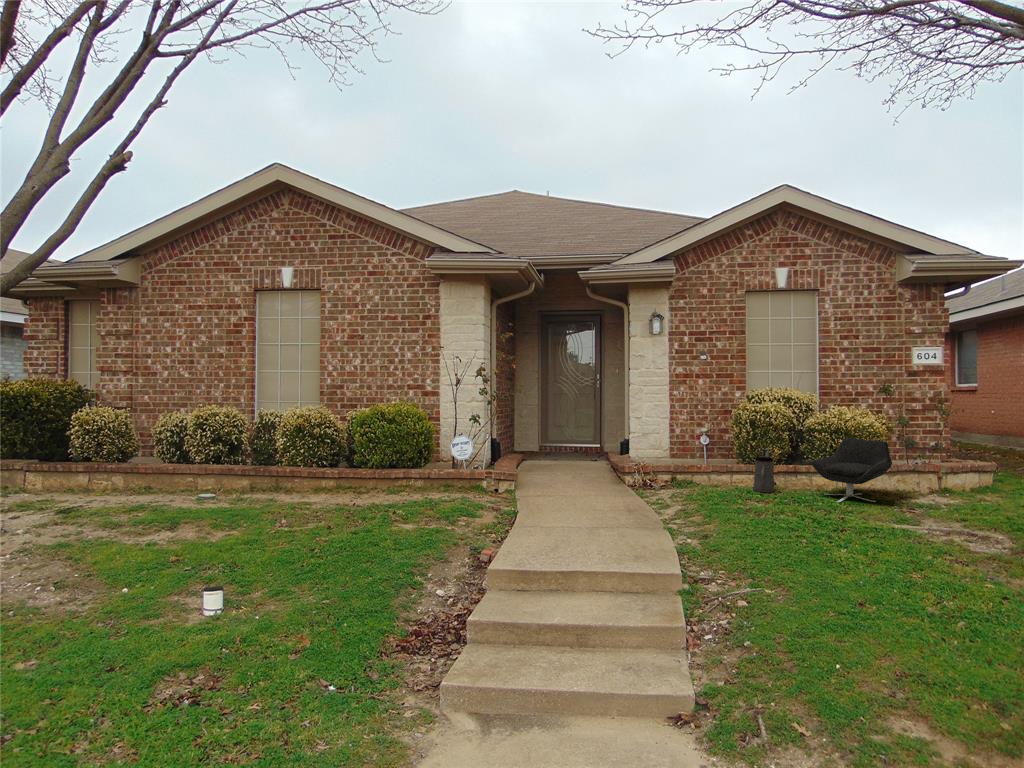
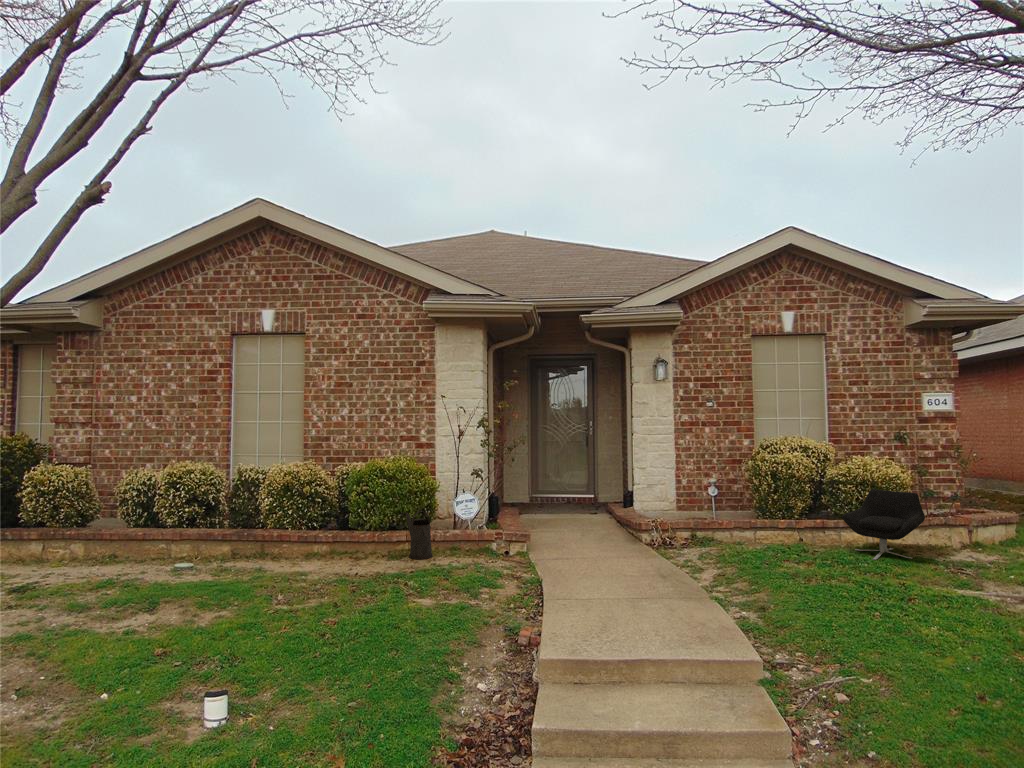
watering can: present [753,449,775,492] -> present [405,511,433,559]

